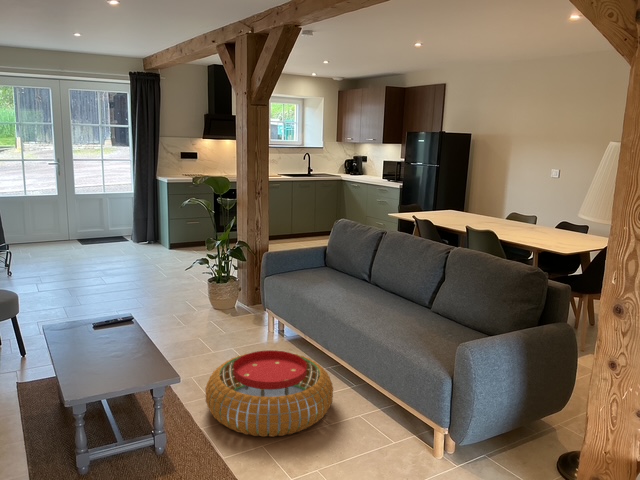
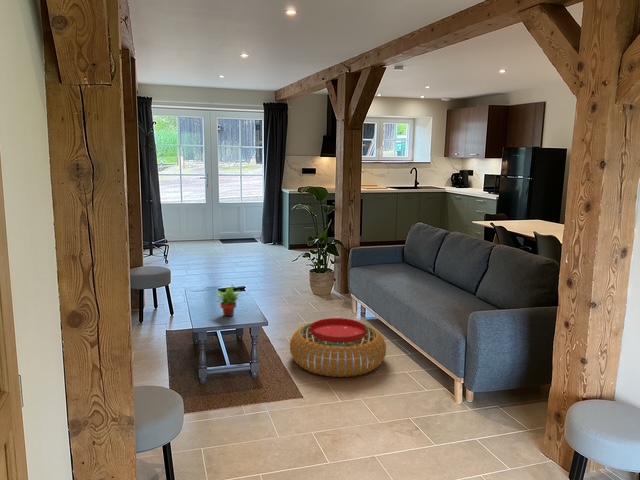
succulent plant: none [97,324,141,371] -> present [217,286,240,316]

